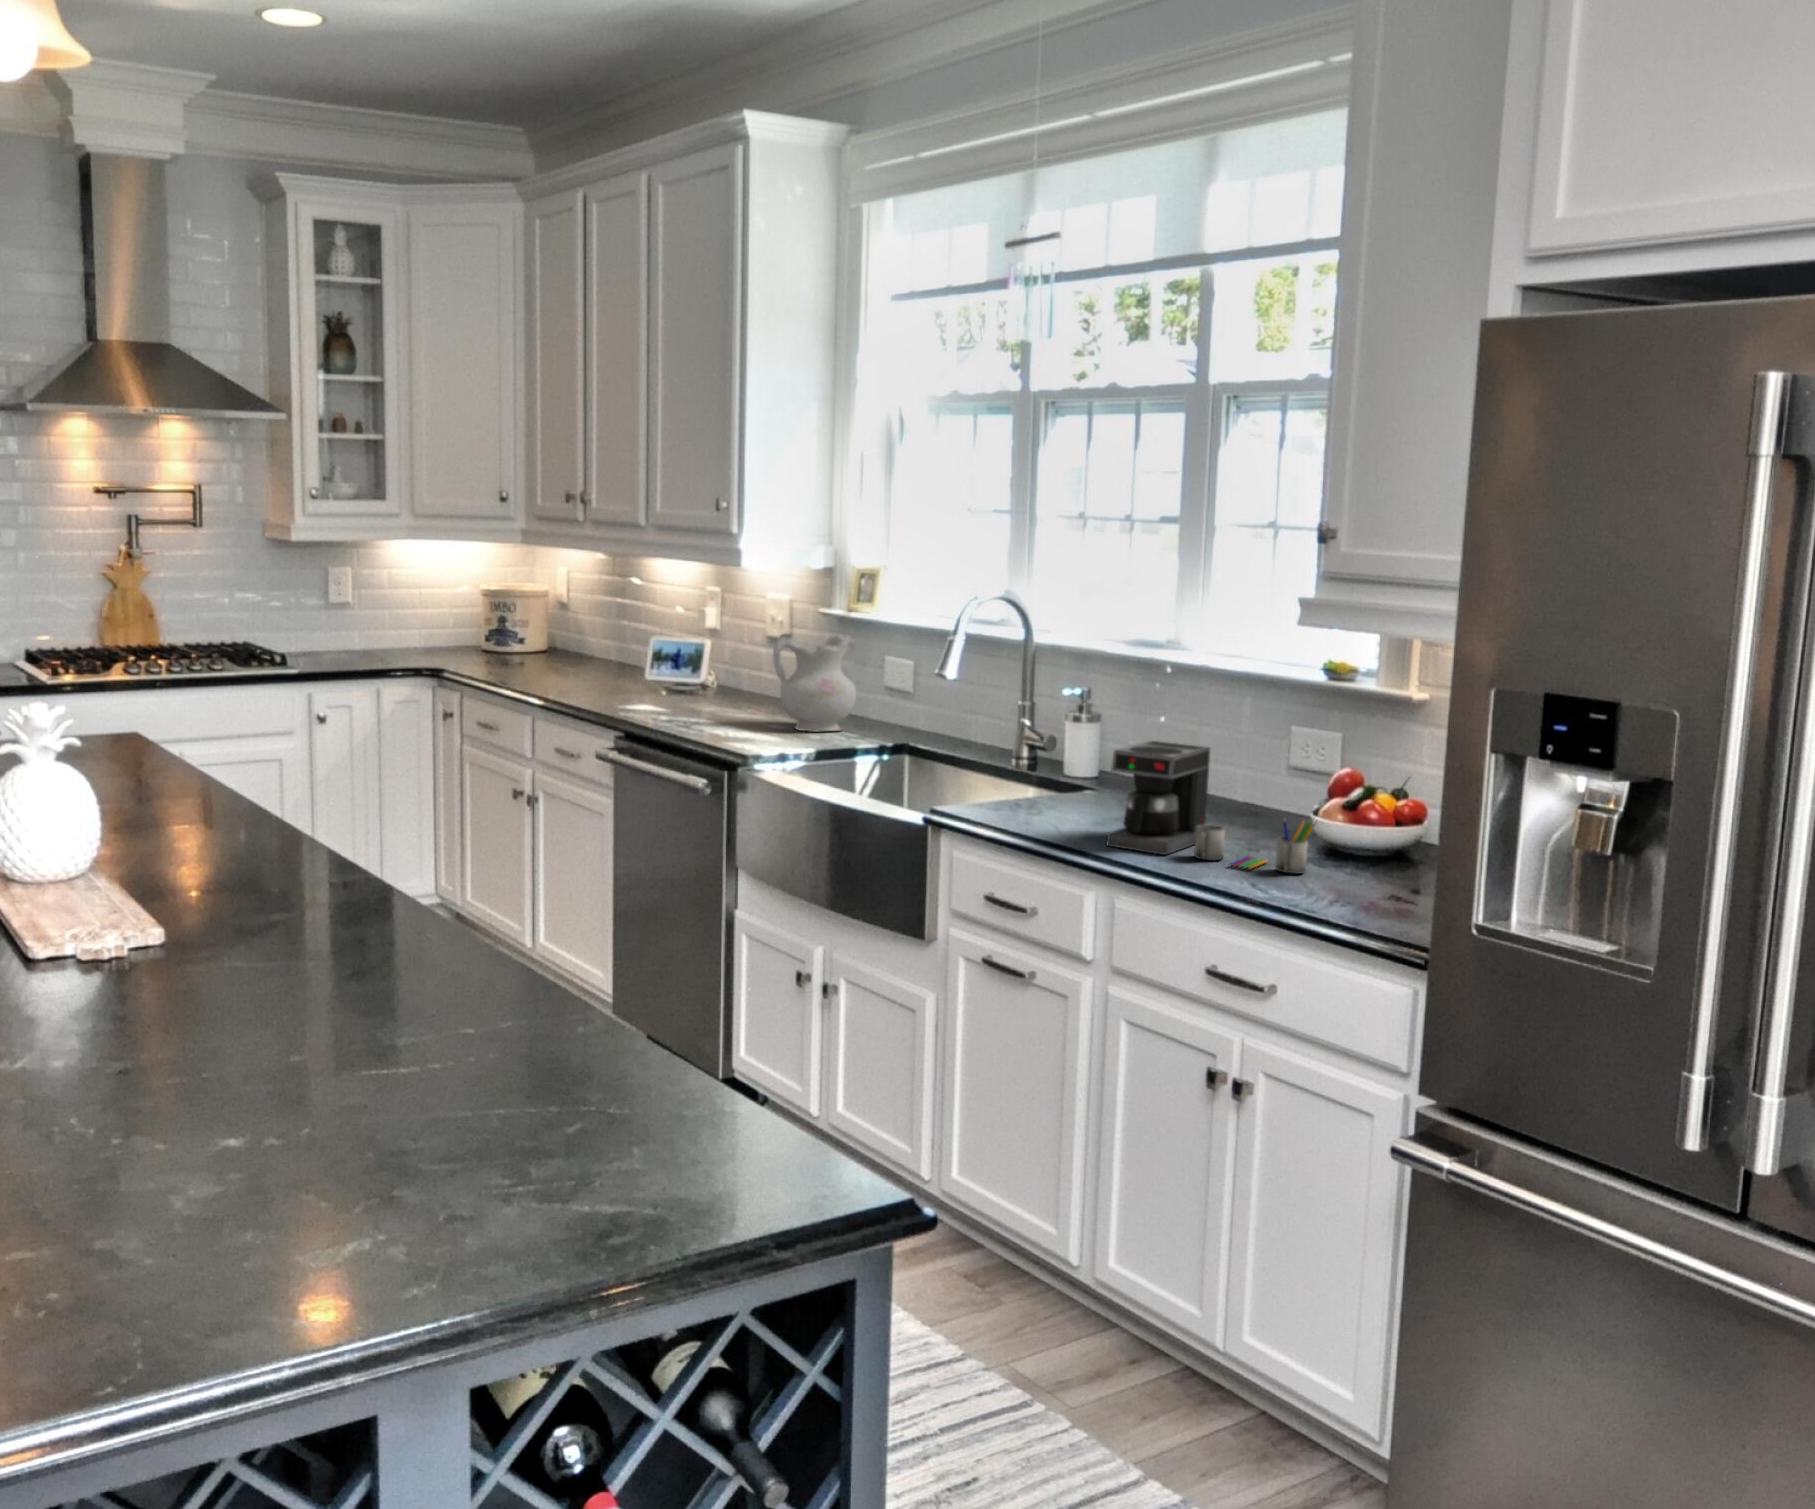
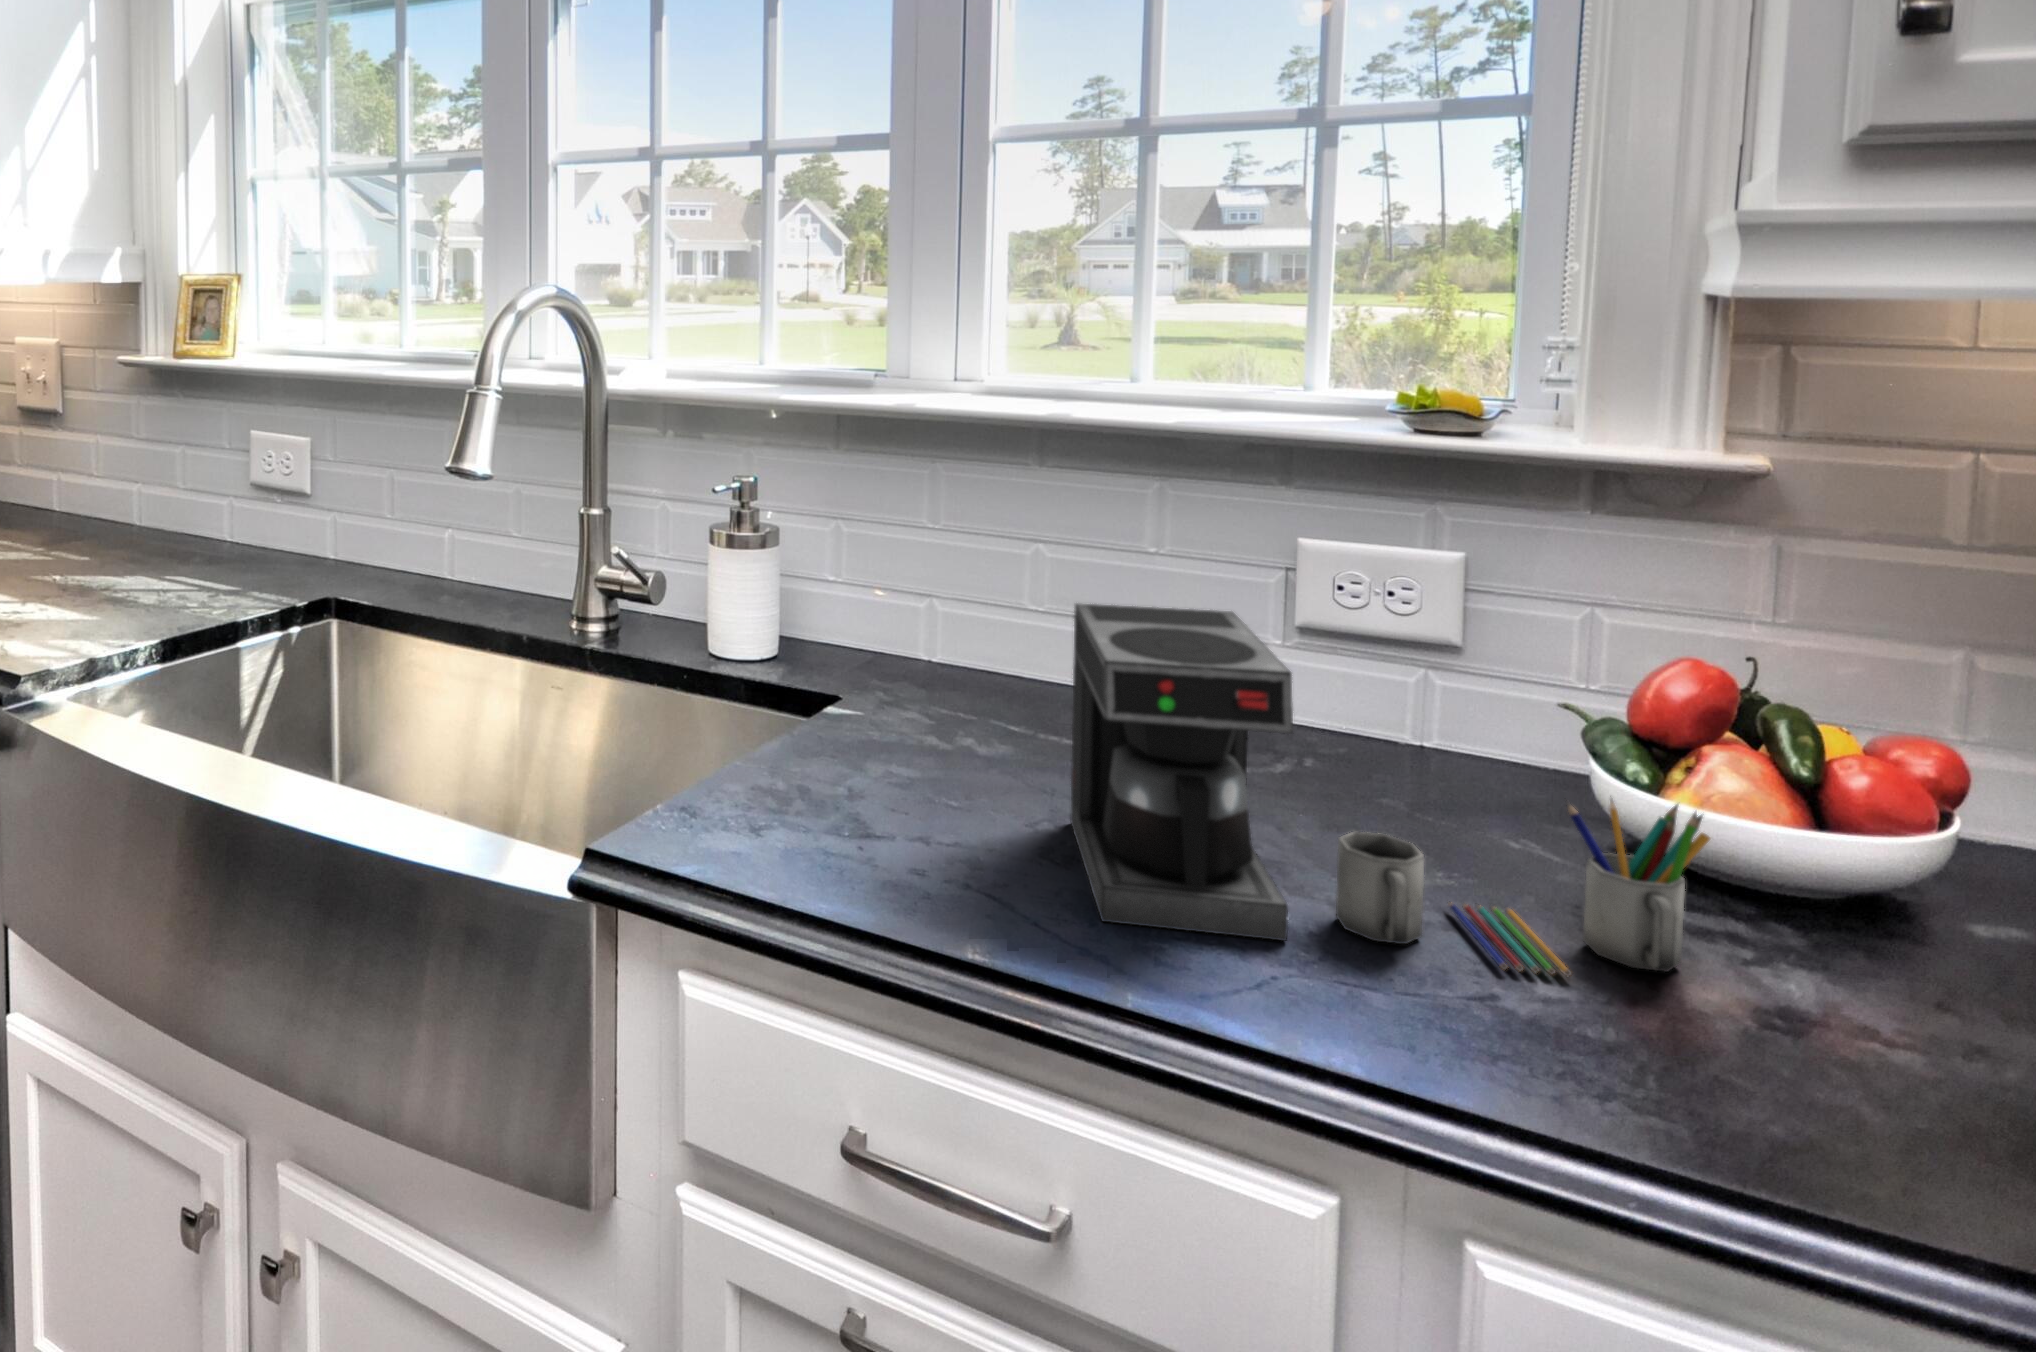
ceramic pitcher: present [773,633,856,732] -> none [45,395,207,577]

